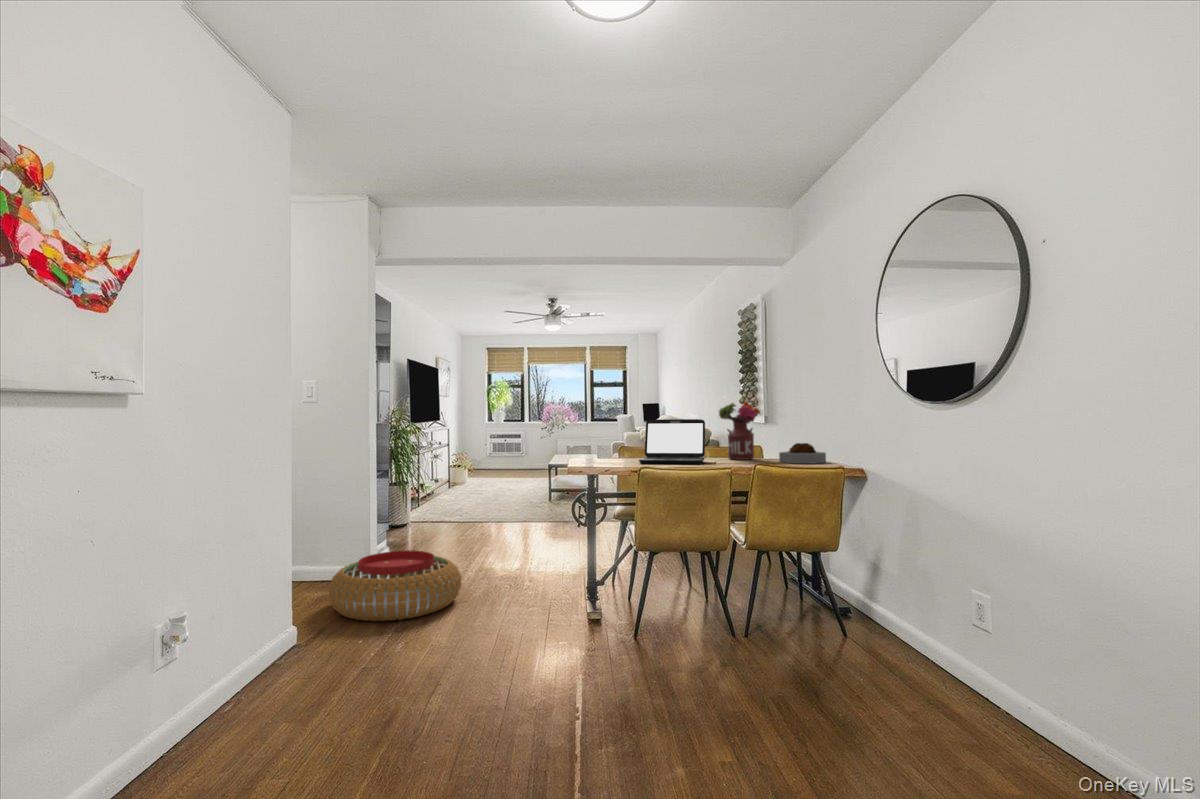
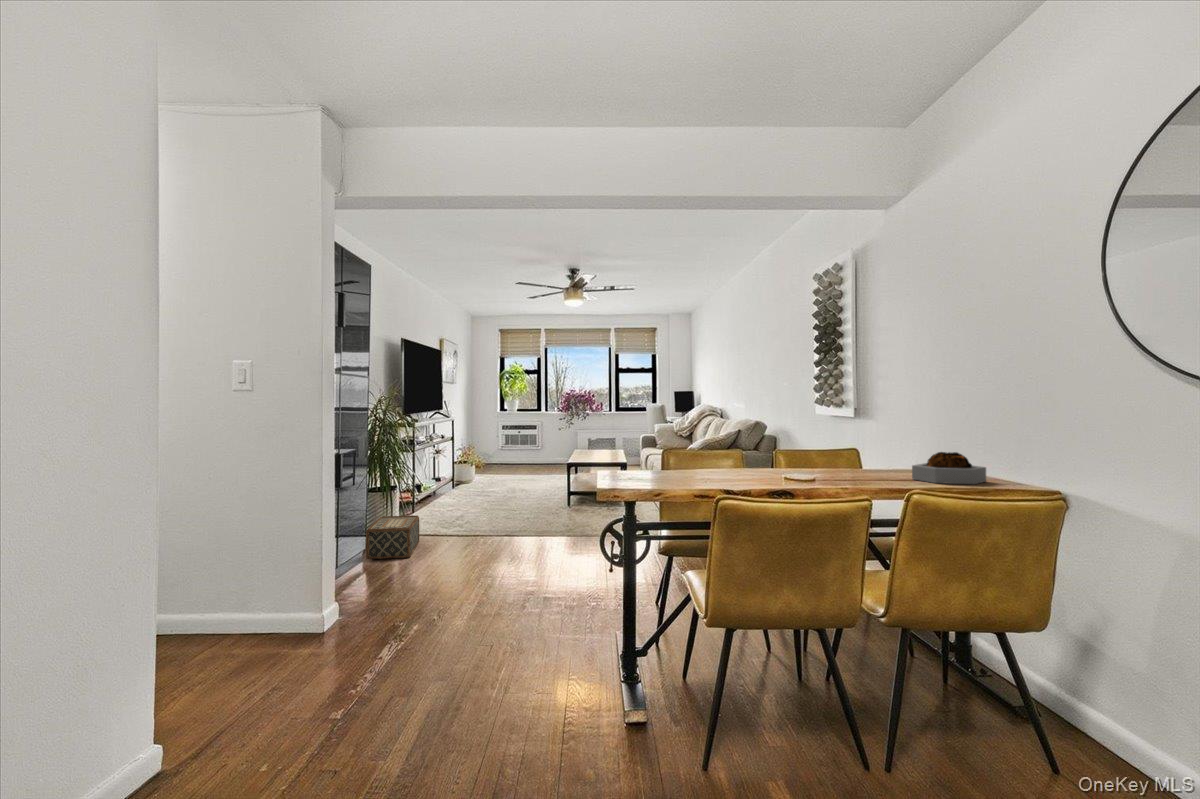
flower arrangement: present [719,402,760,460] -> none [813,389,876,474]
laptop: present [639,419,705,464] -> none [703,414,800,483]
woven basket: none [390,505,429,538] -> present [366,516,419,559]
pouf: present [328,551,462,621] -> none [241,599,441,718]

